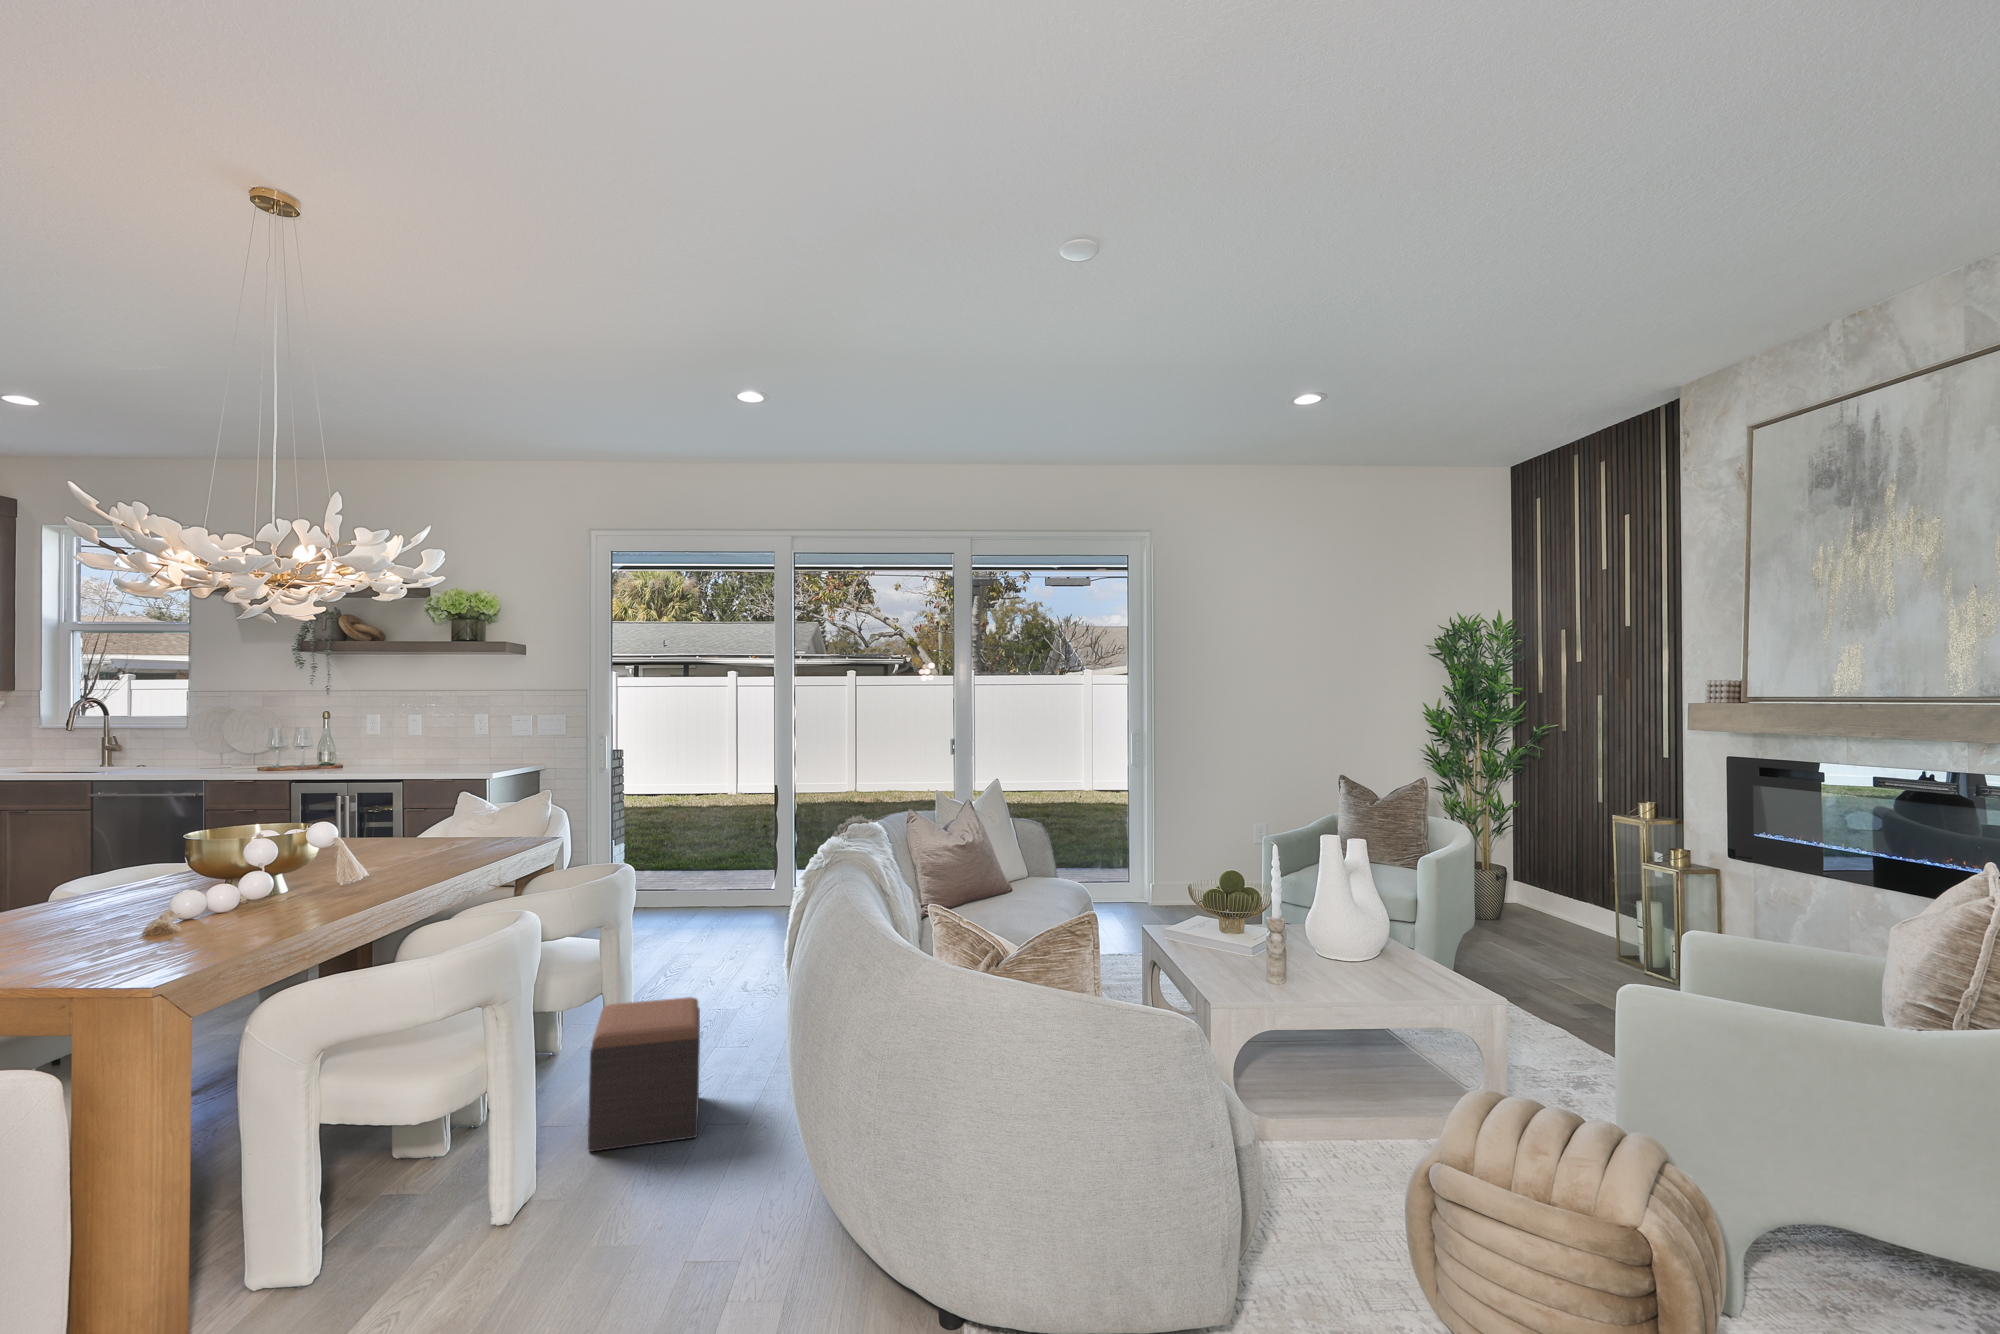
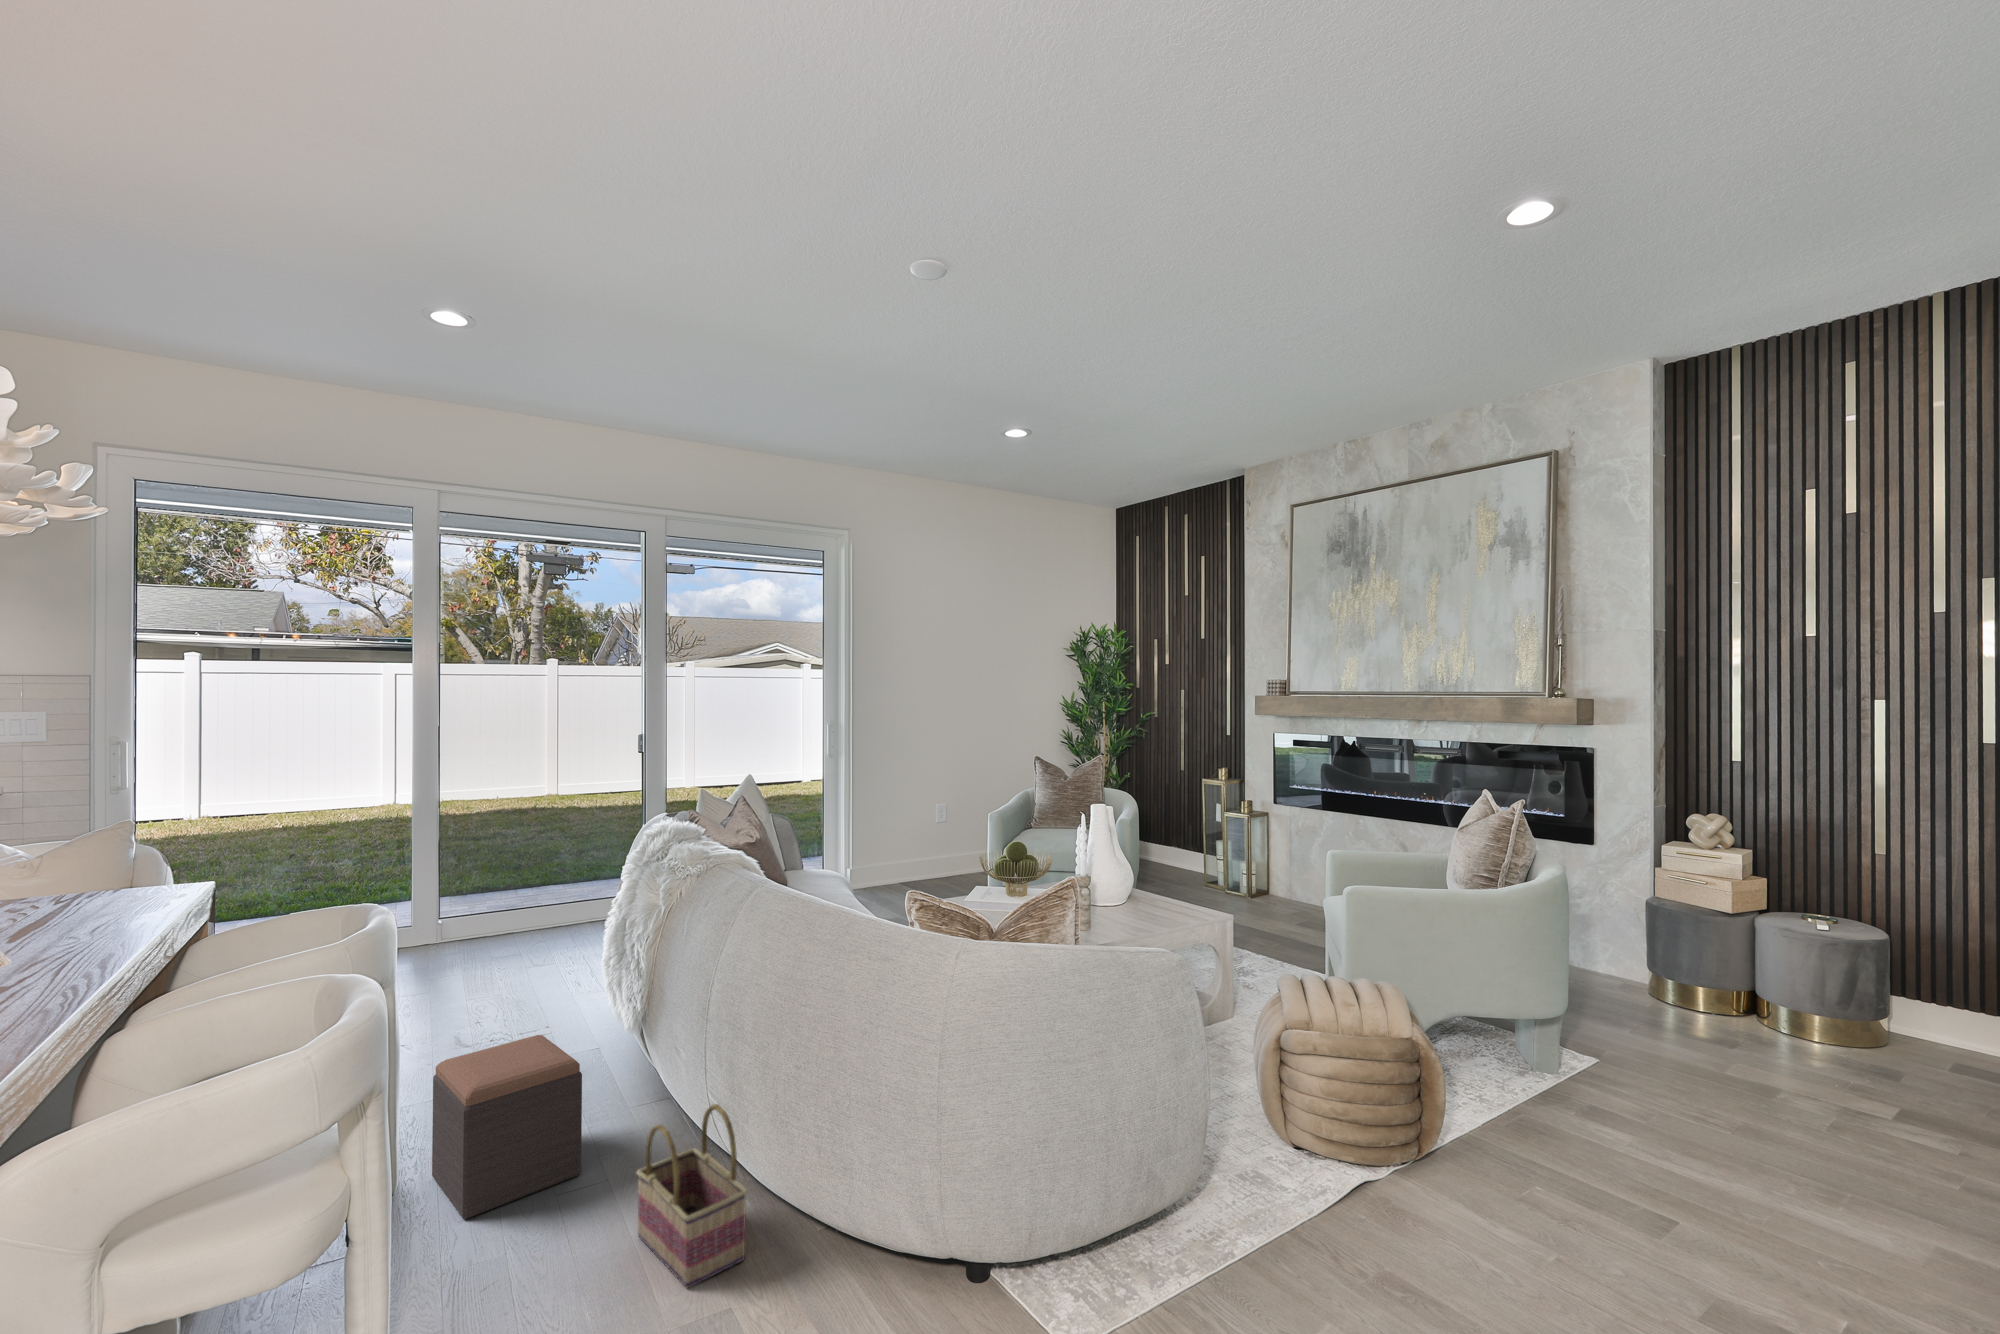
basket: none [686,1096,759,1277] -> present [637,1104,747,1288]

